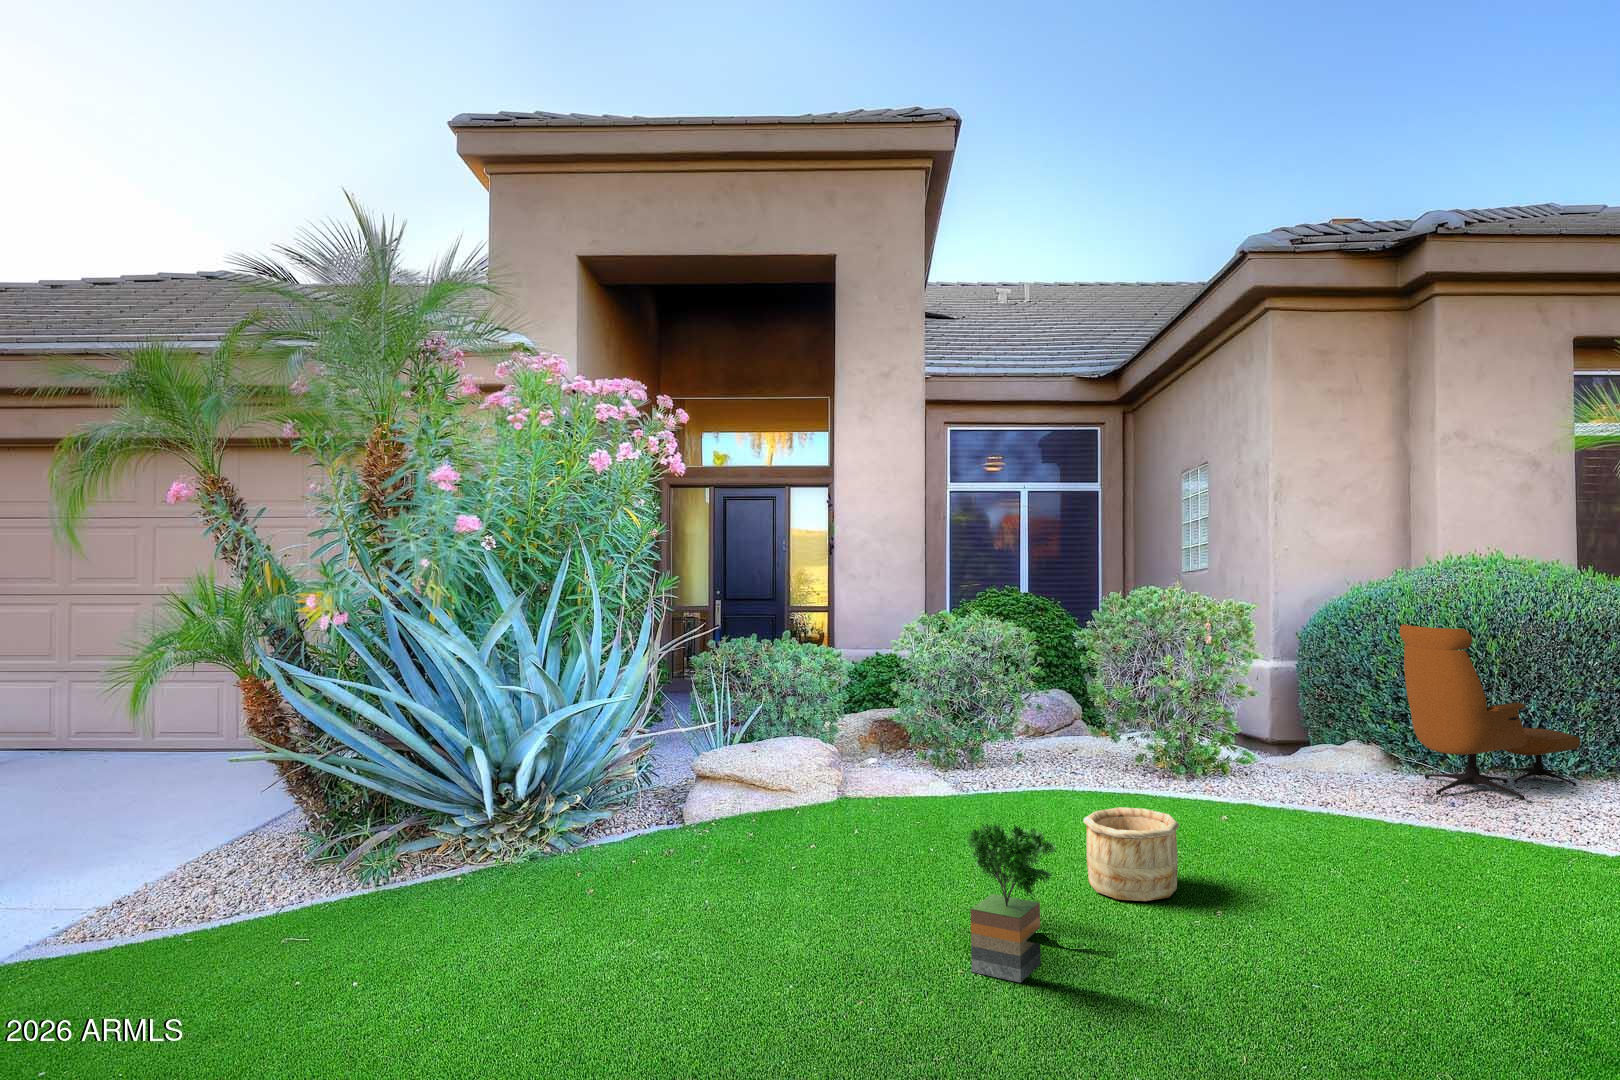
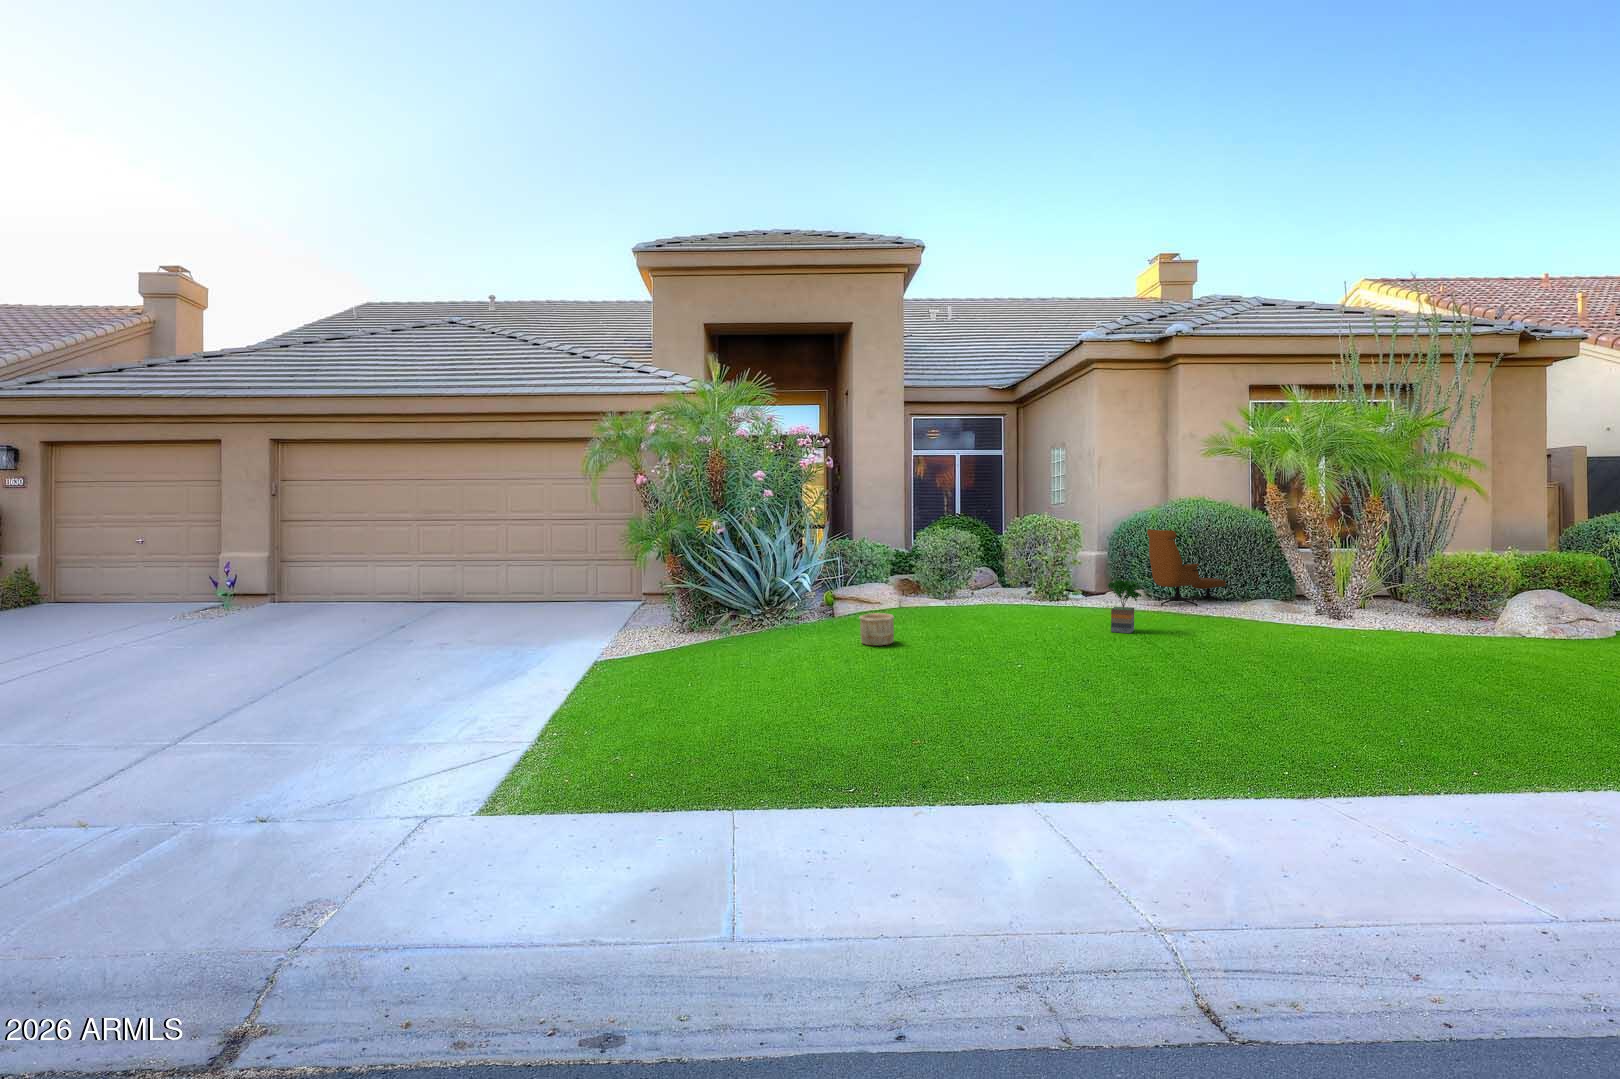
wooden bucket: present [1083,807,1179,901] -> present [859,613,894,645]
potted tree: present [965,823,1056,983] -> present [1108,580,1142,633]

